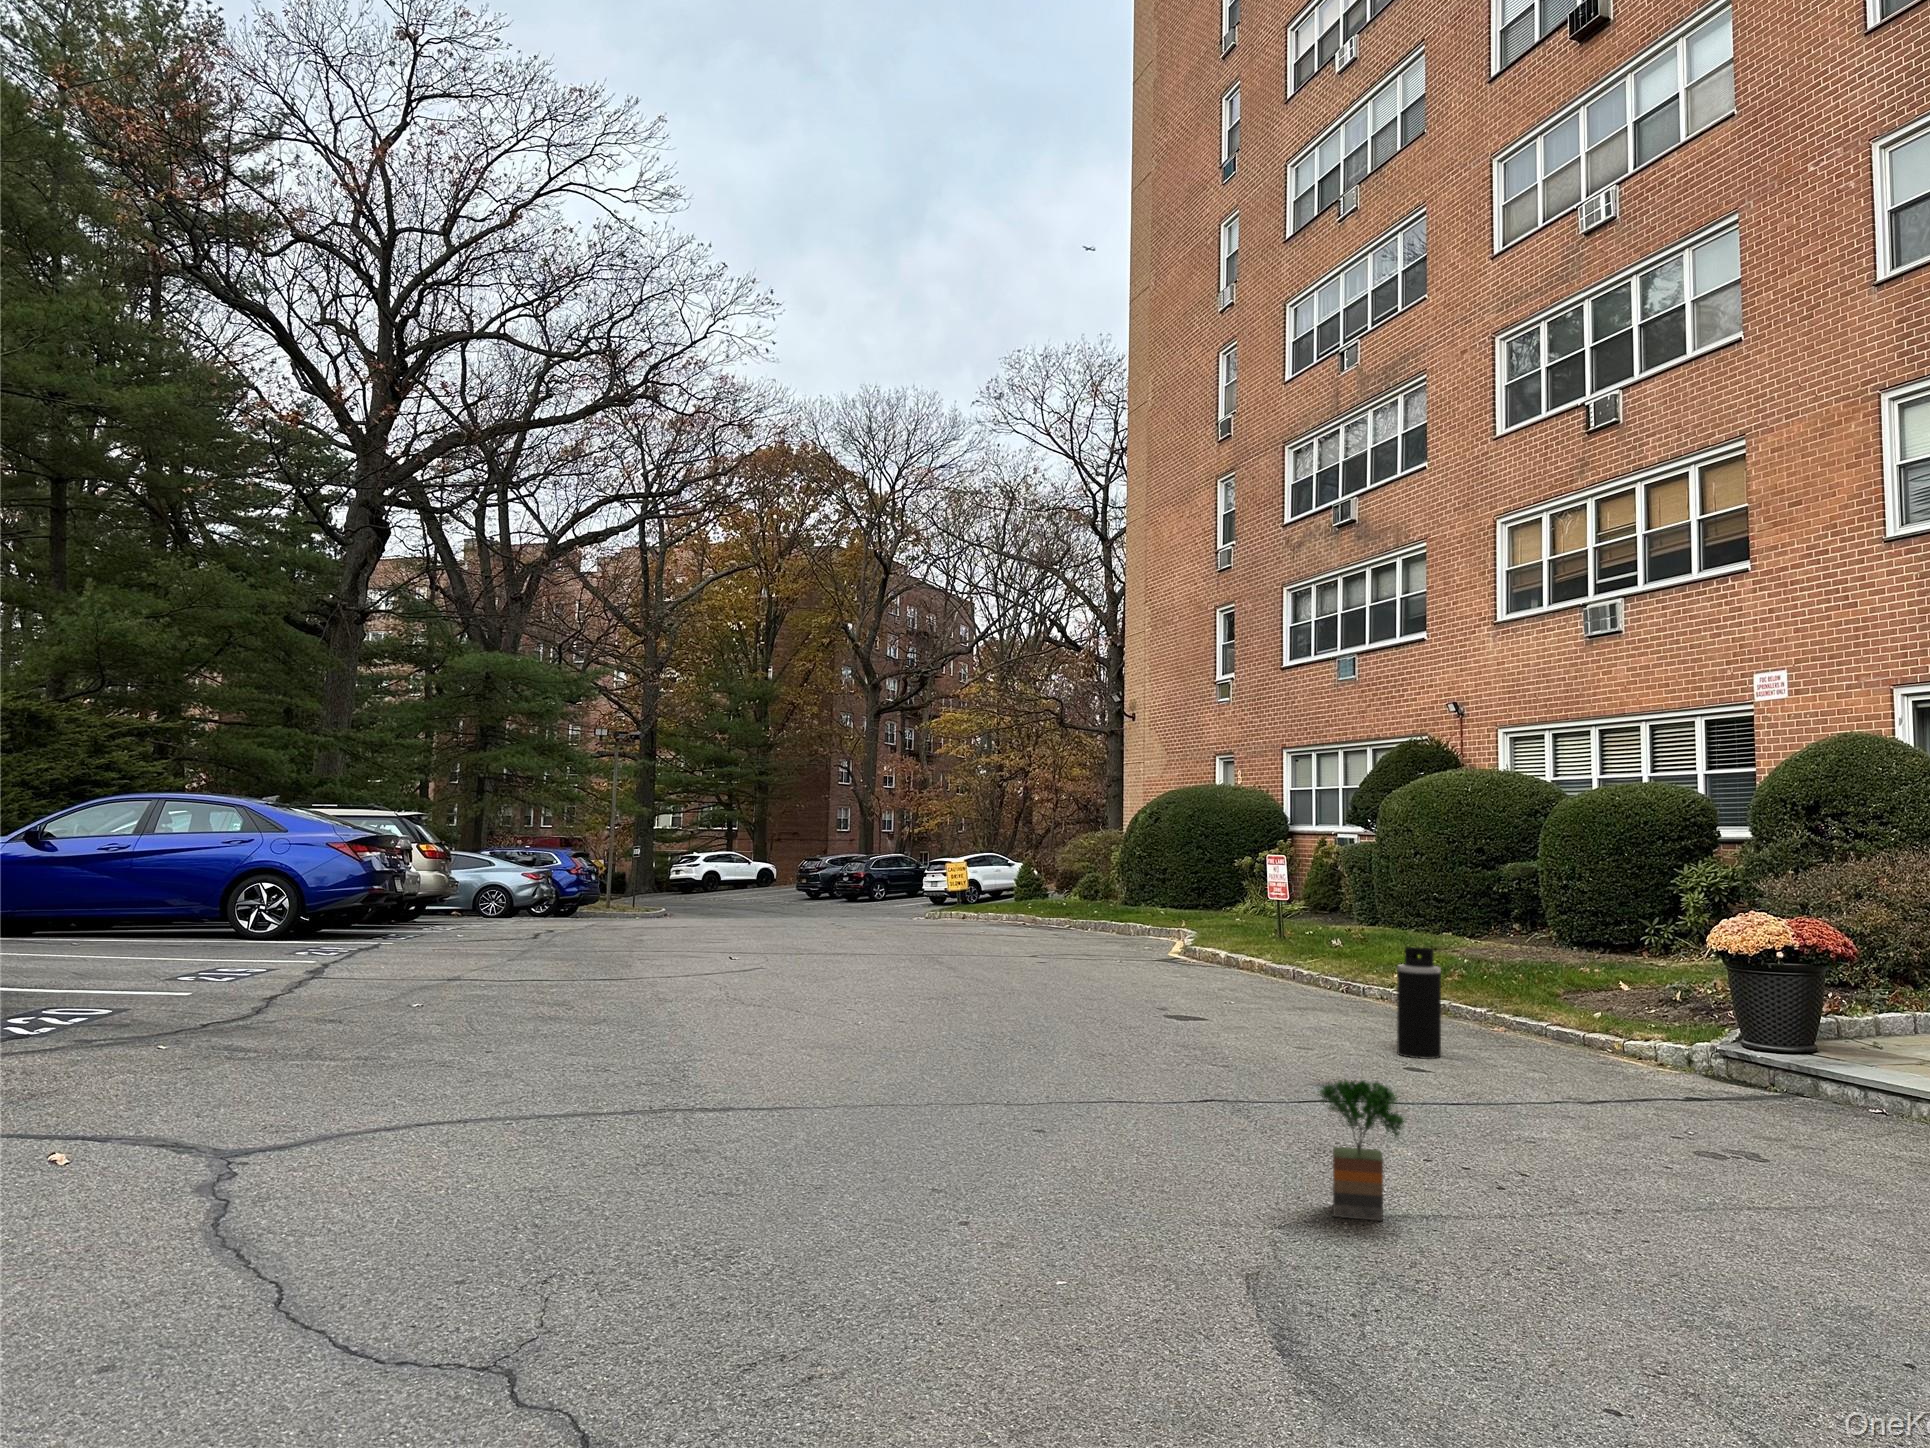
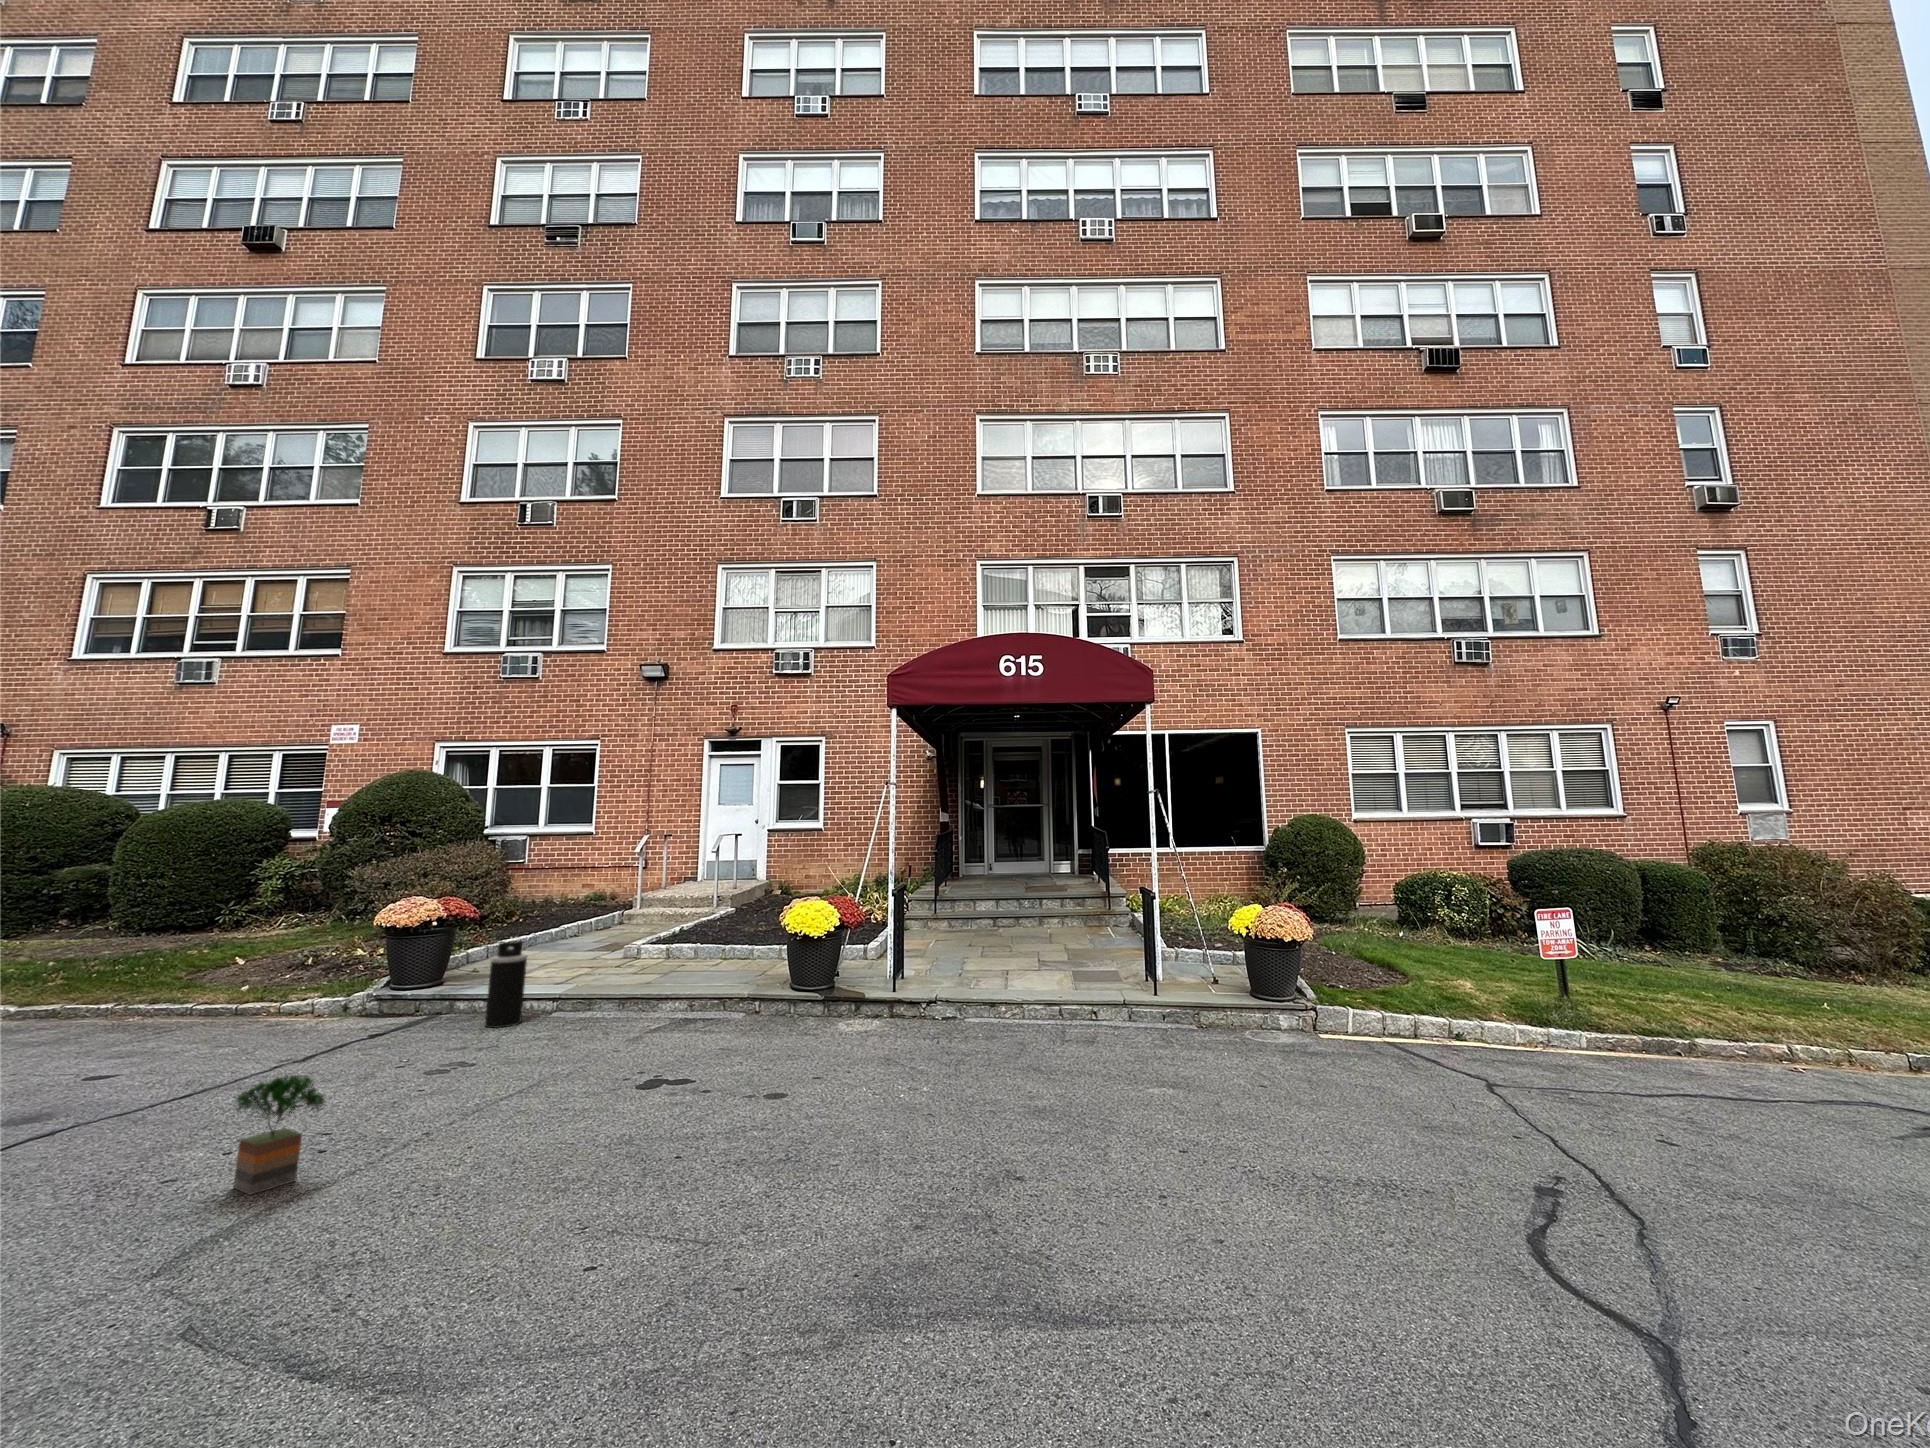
trash can: present [1397,947,1441,1059] -> present [485,941,527,1028]

